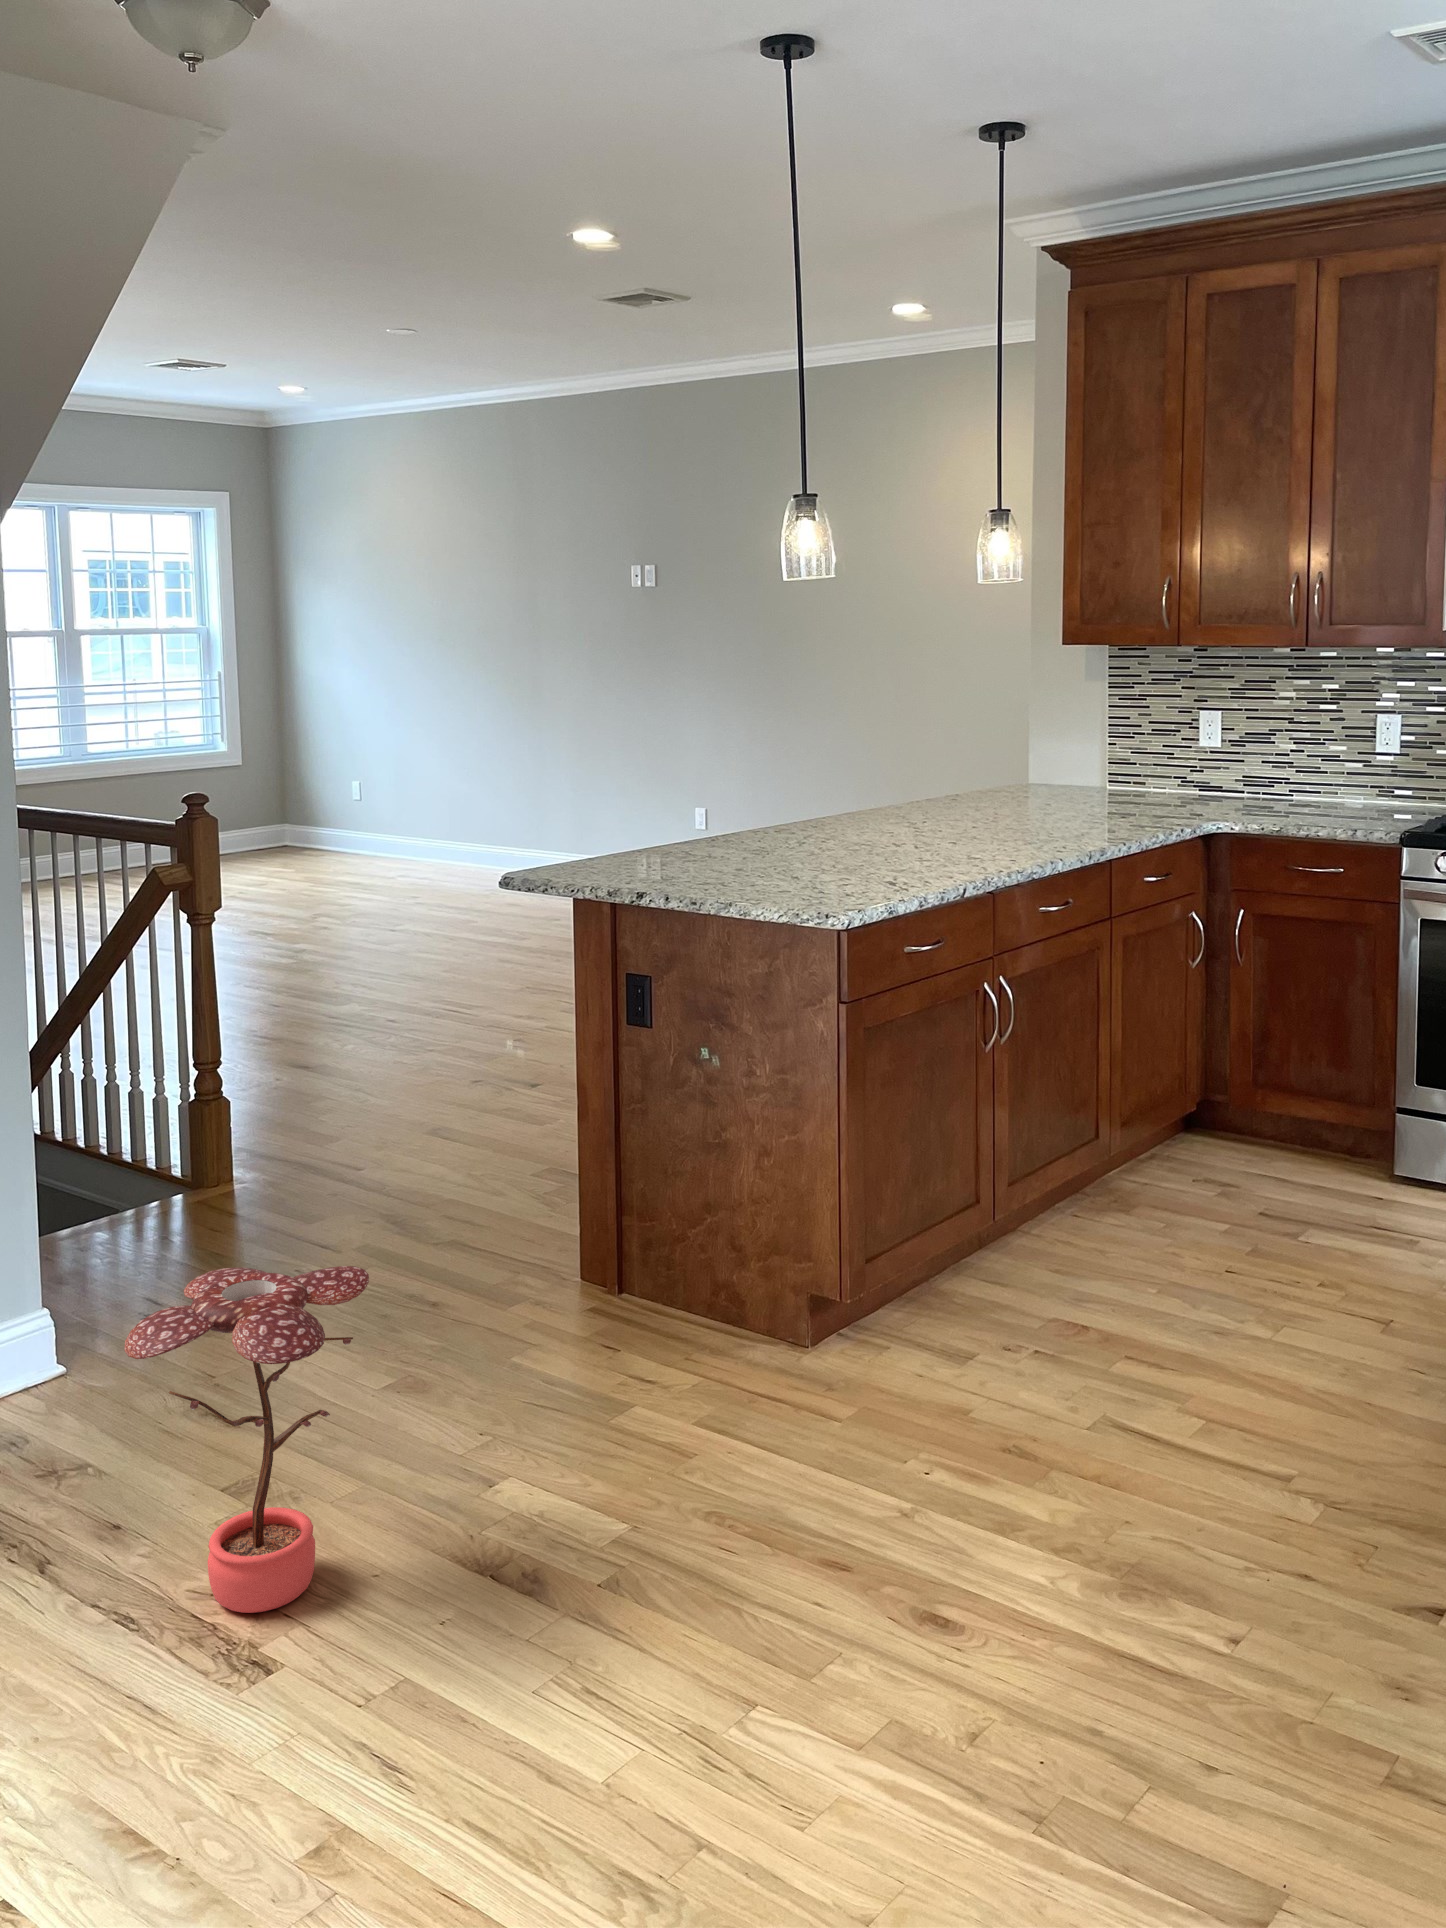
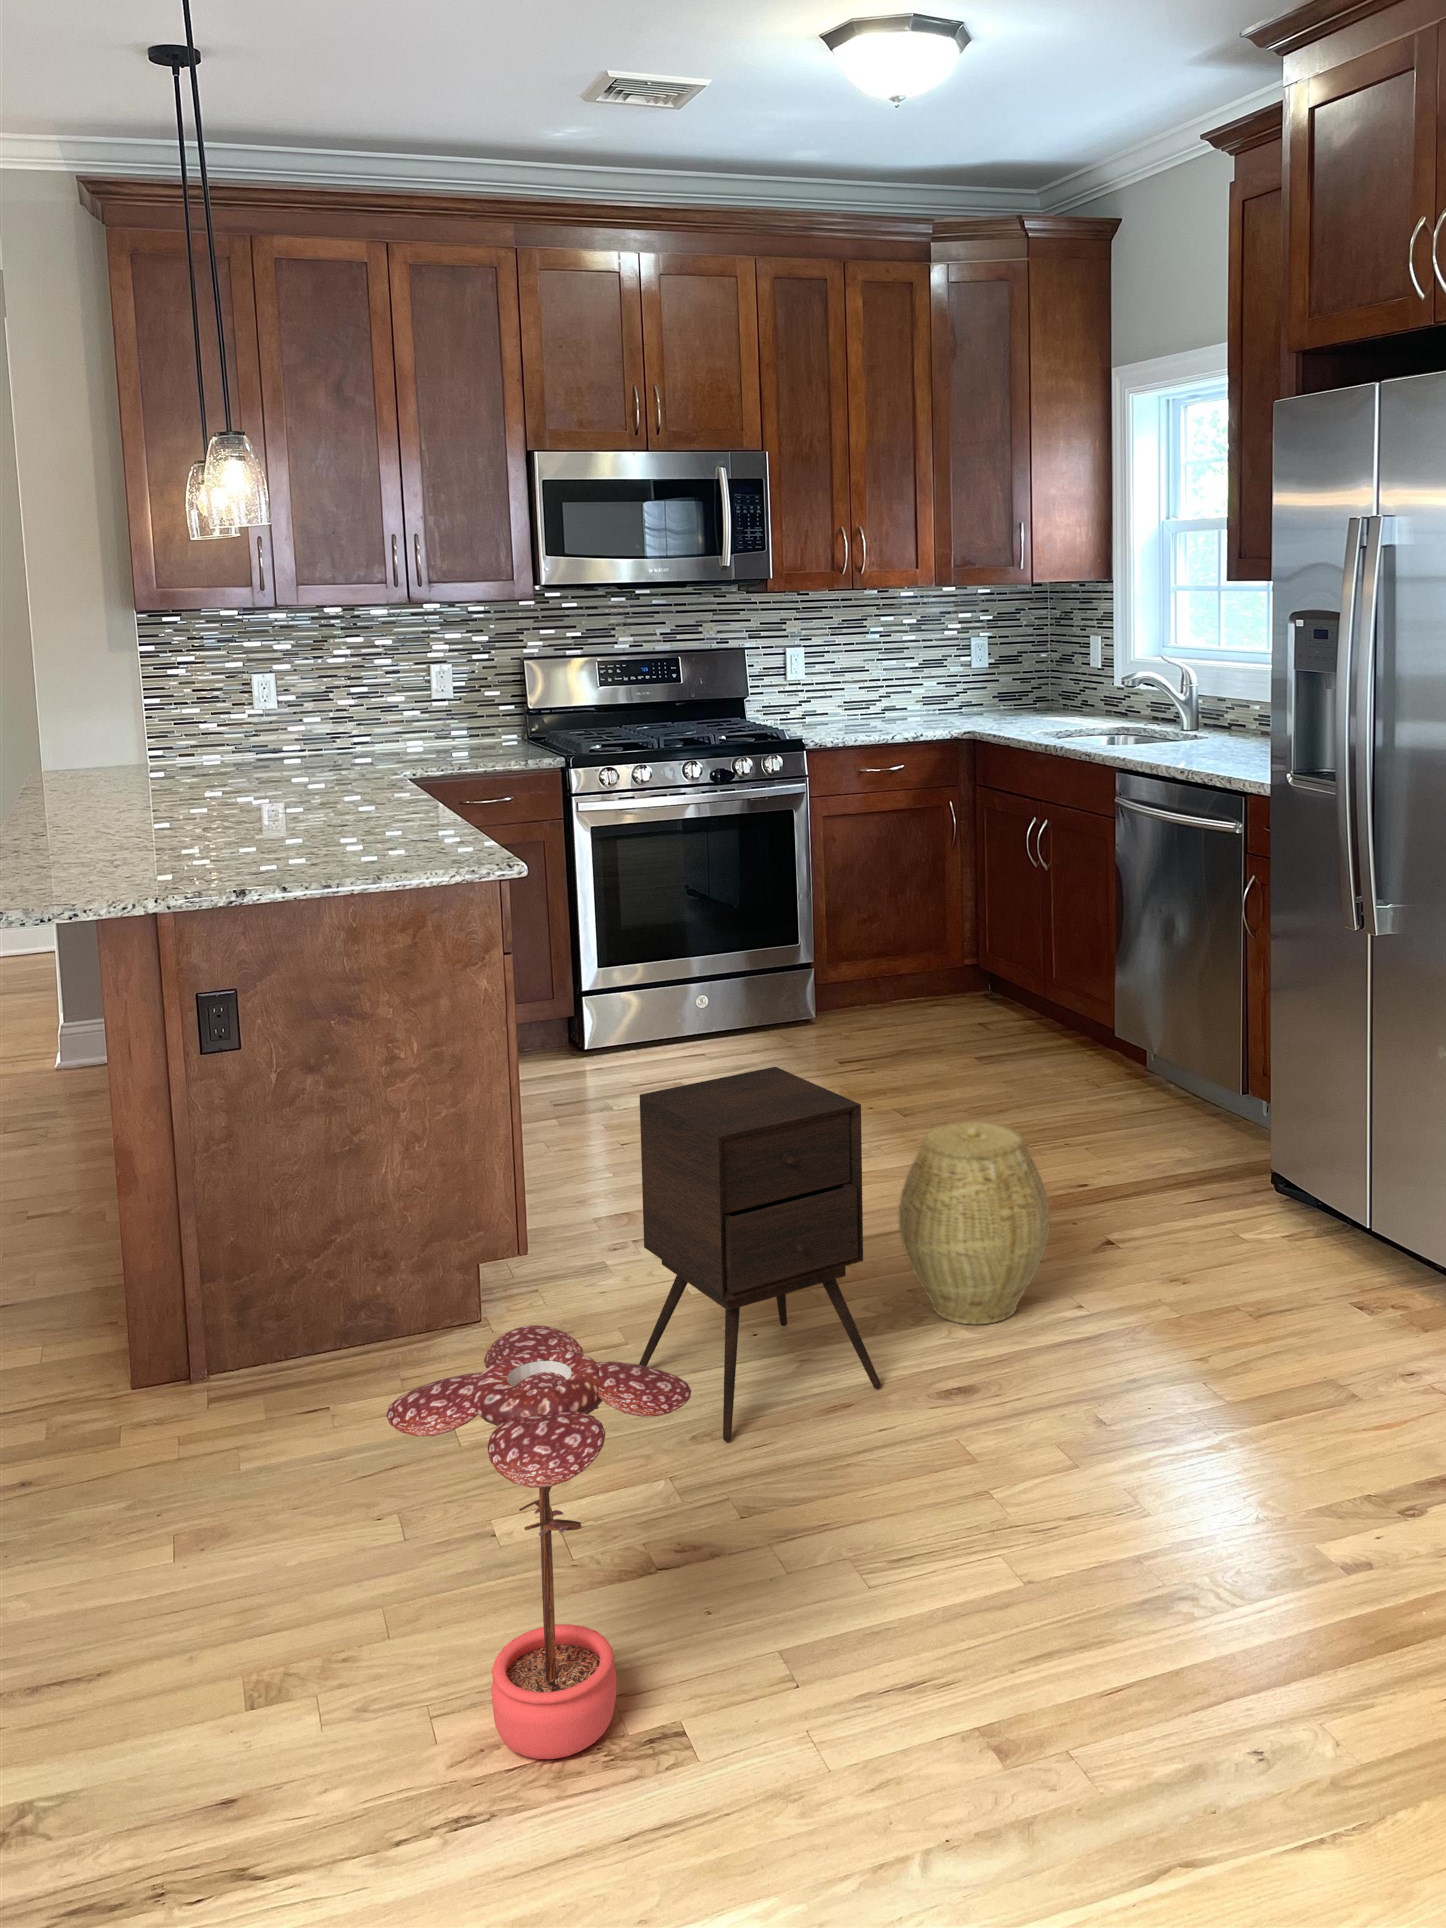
side table: none [724,1157,980,1573] -> present [639,1067,881,1441]
woven basket: none [1060,1334,1260,1610] -> present [898,1122,1050,1325]

